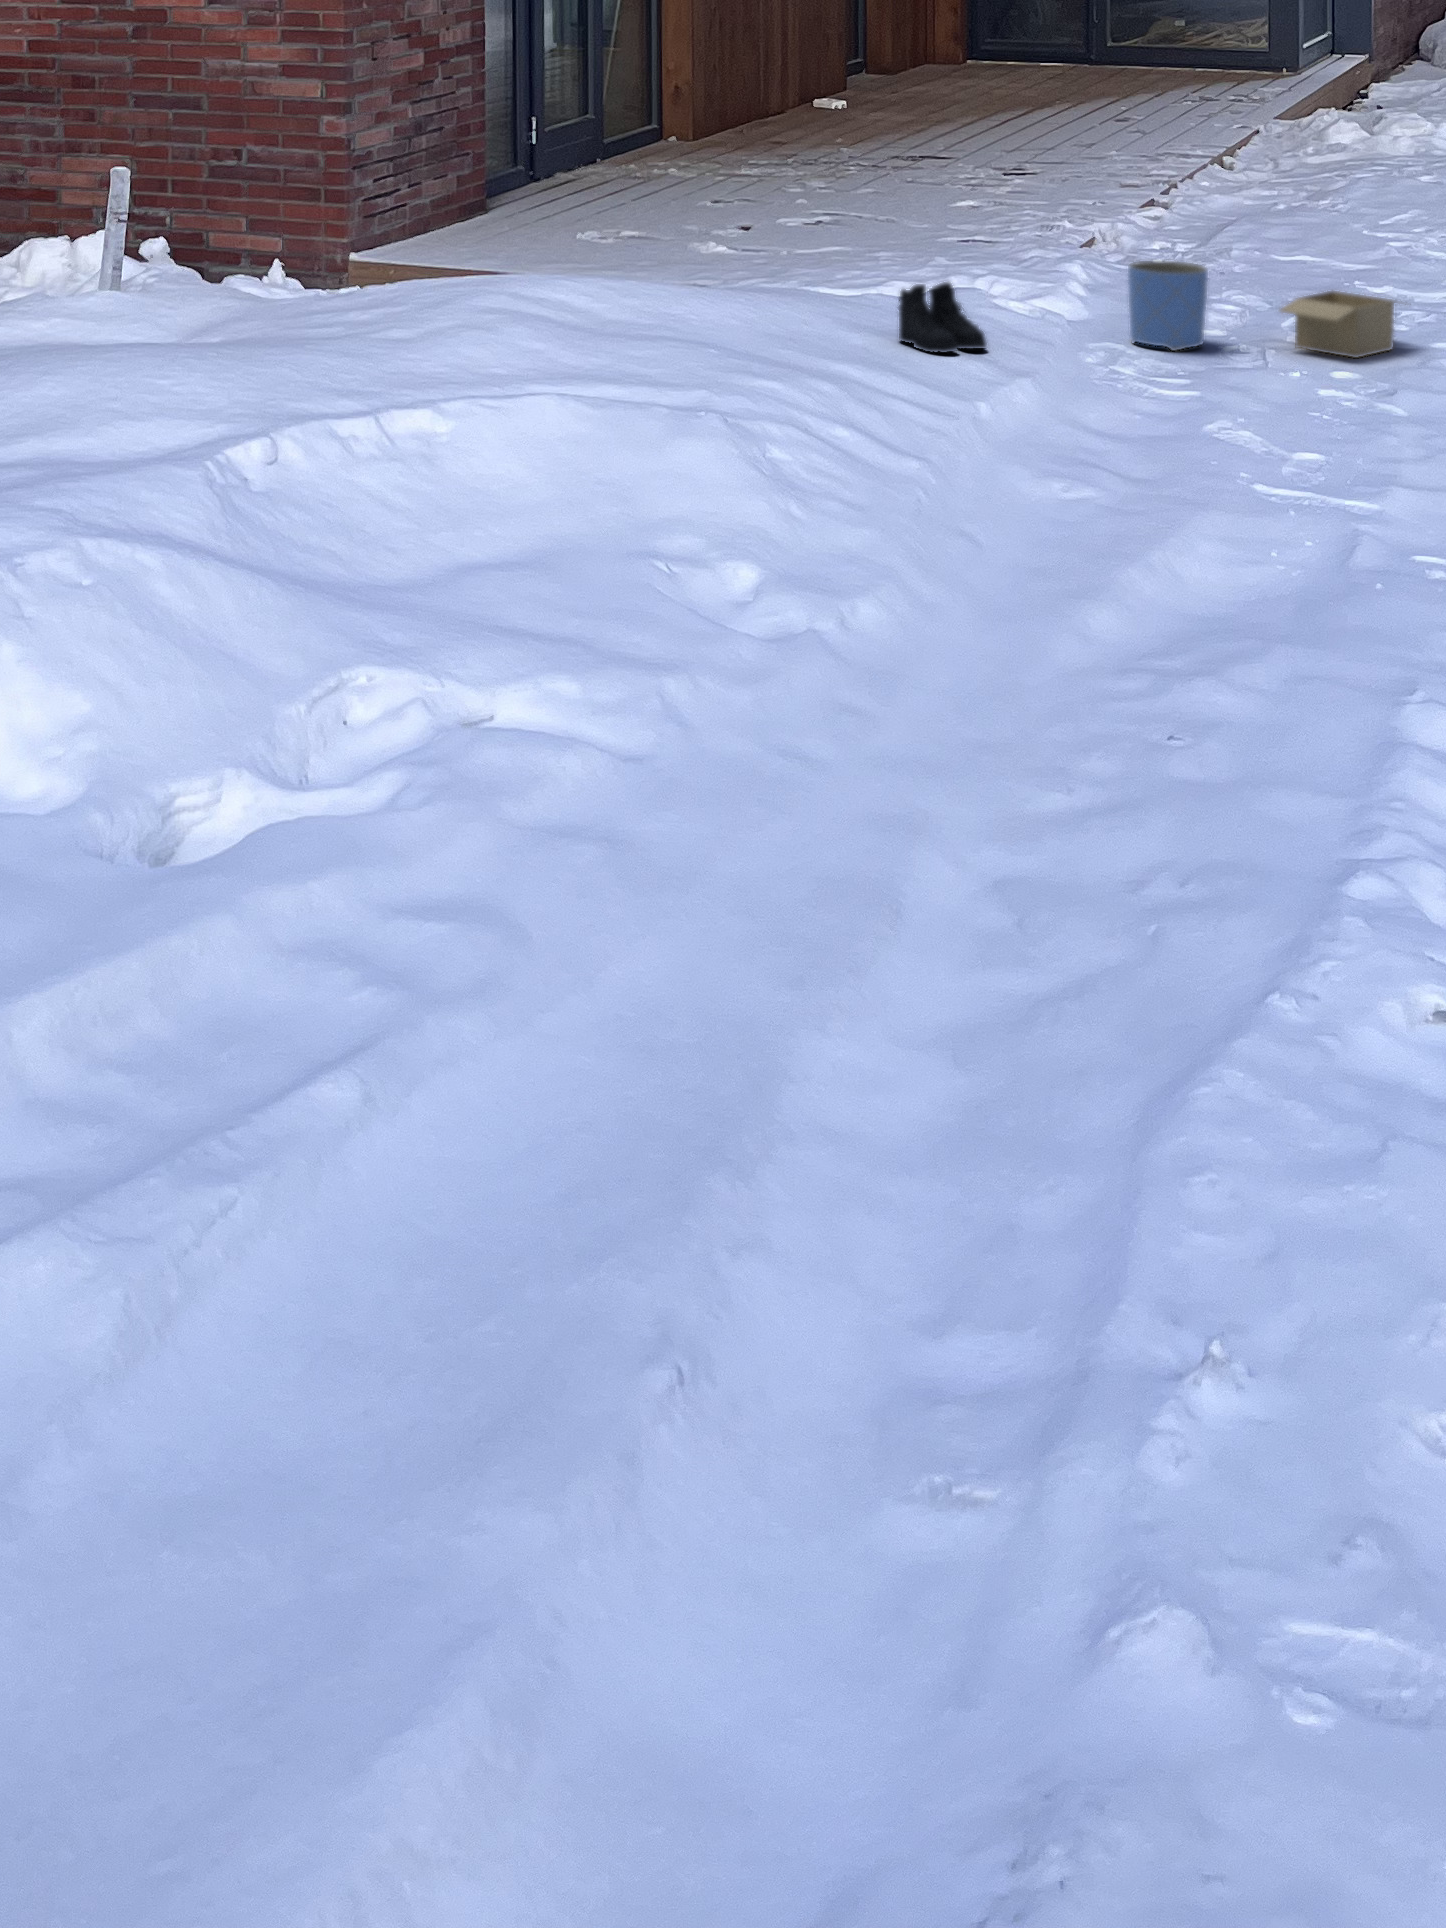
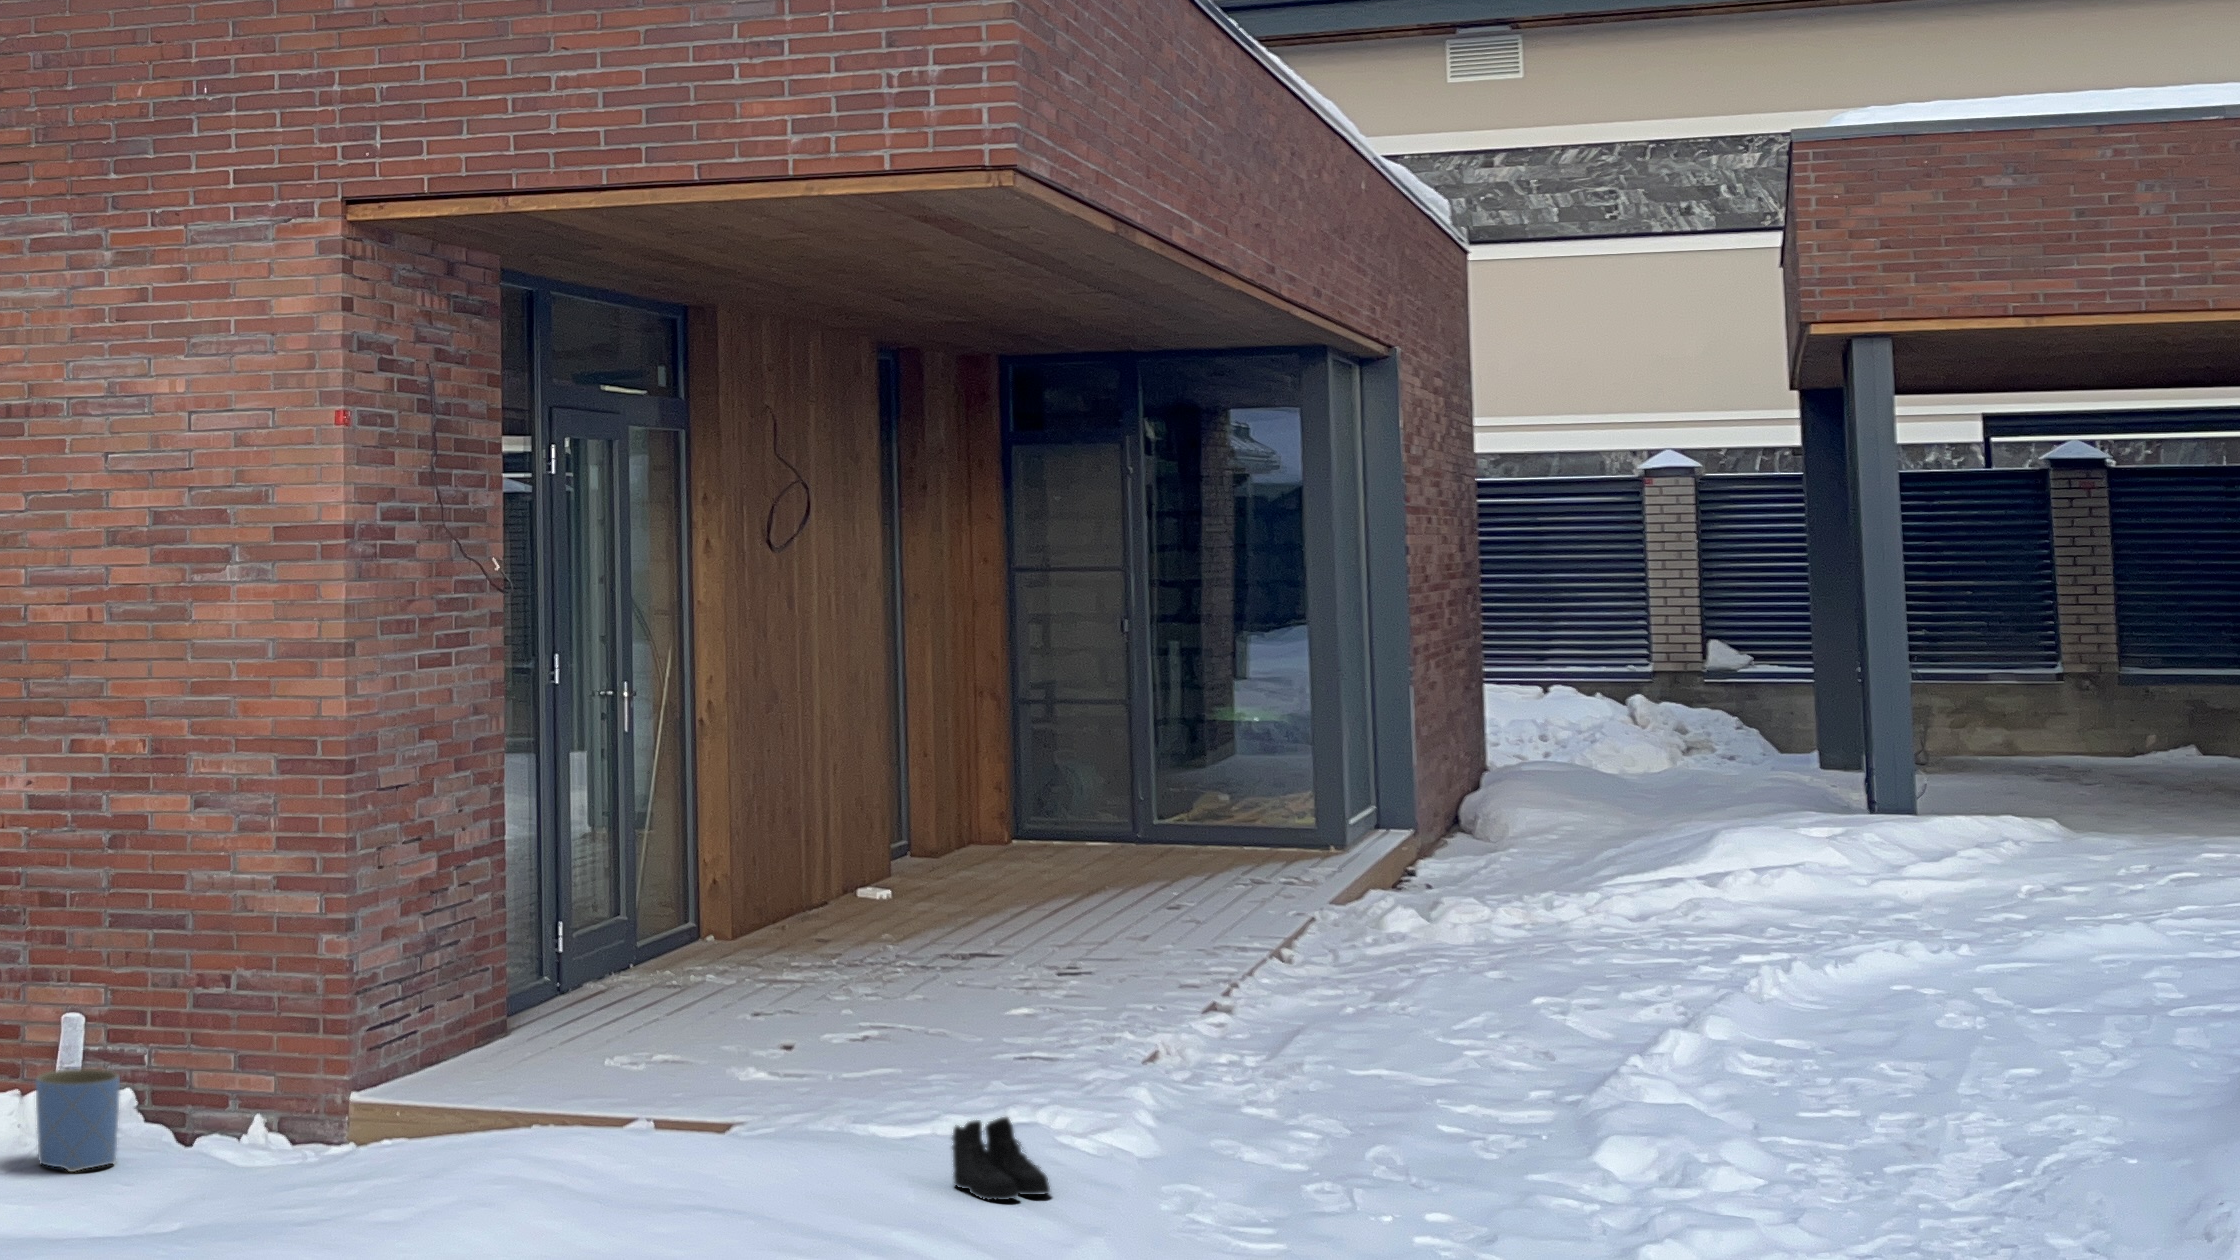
planter: present [1128,261,1208,351] -> present [36,1069,120,1172]
cardboard box: present [1280,291,1396,358] -> none [1362,1117,1501,1195]

